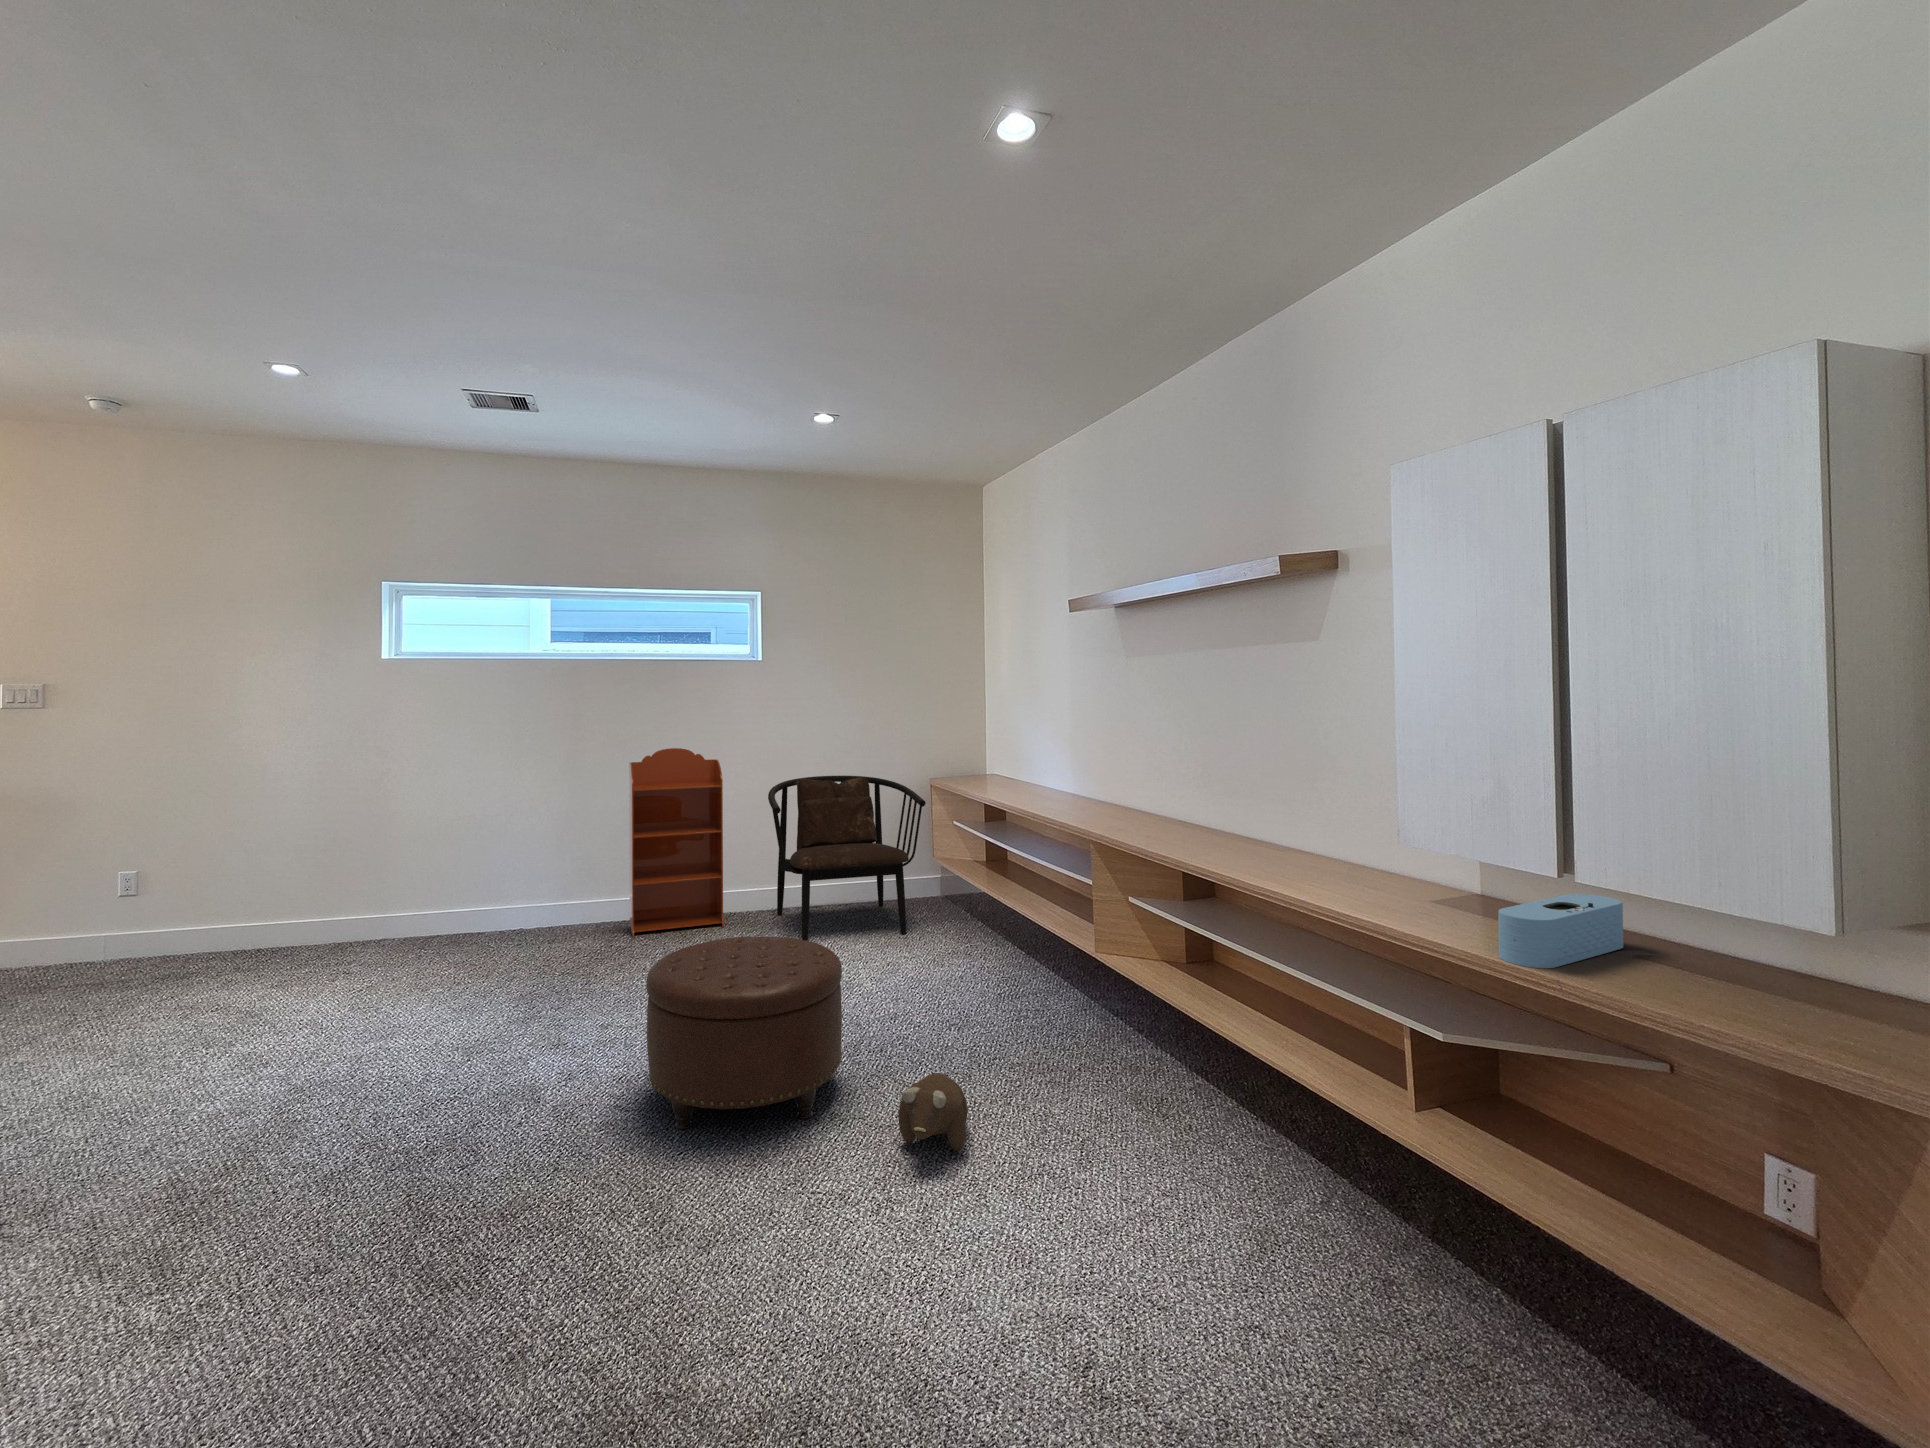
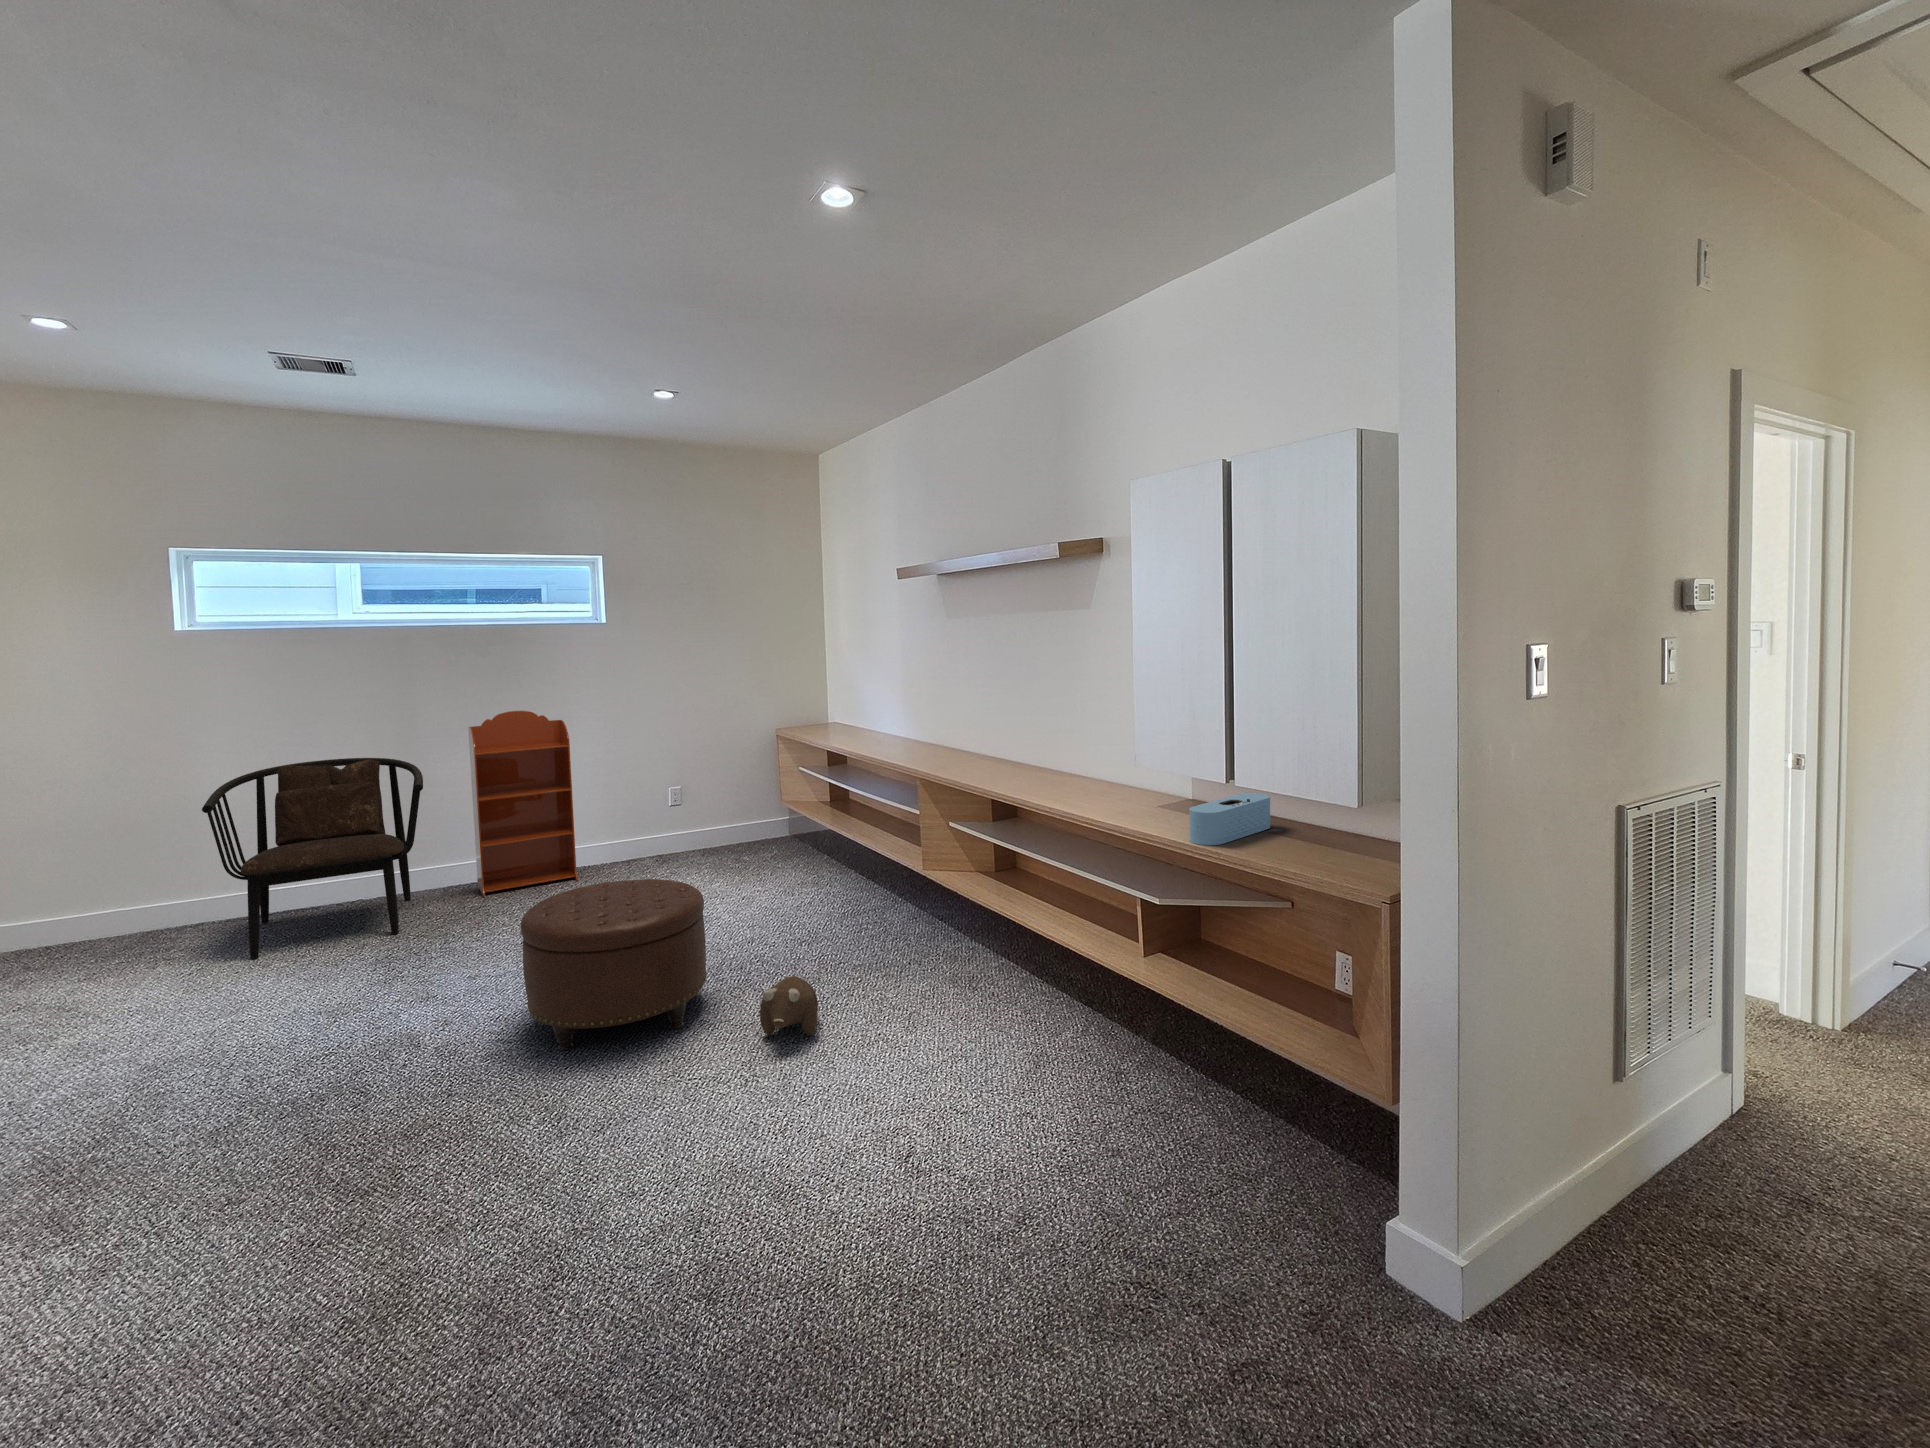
armchair: present [768,776,926,941] -> present [202,758,423,959]

